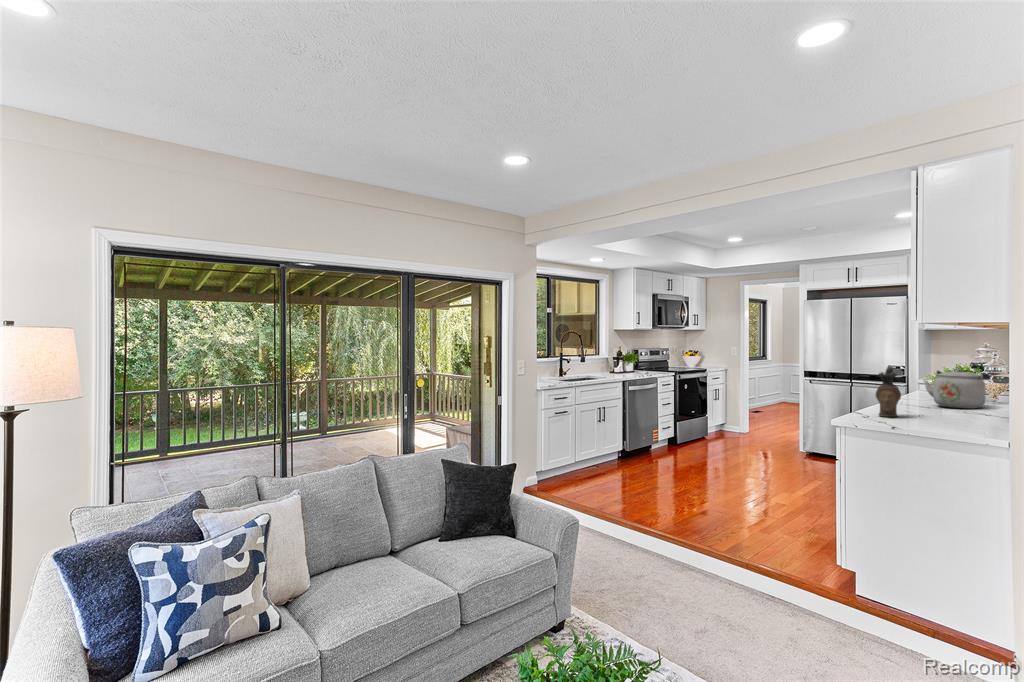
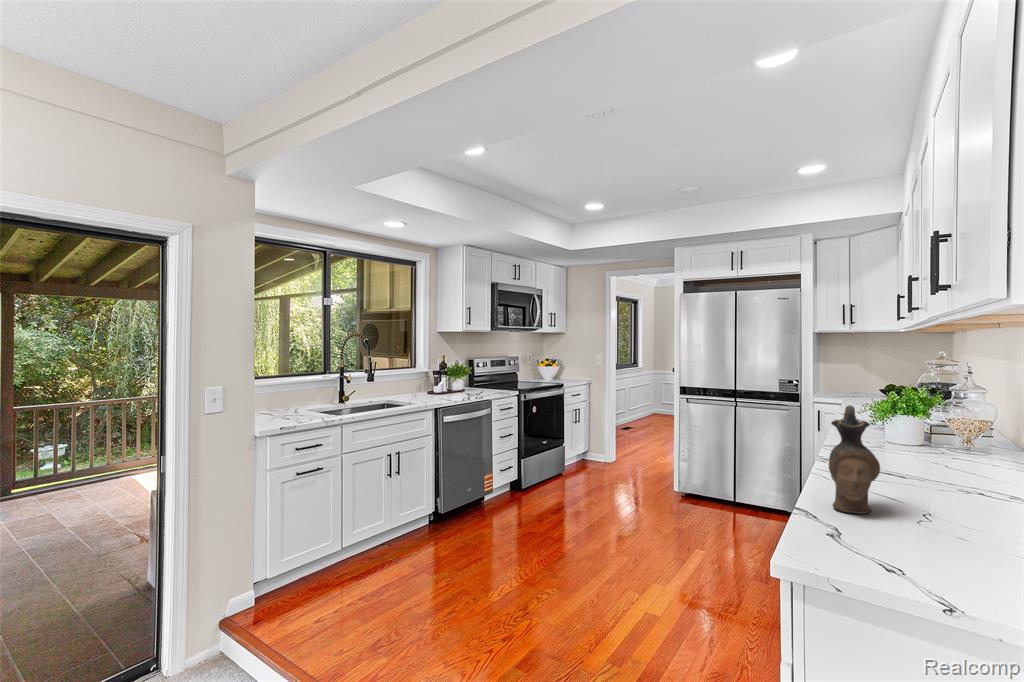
kettle: present [924,369,990,409] -> none [878,402,987,475]

